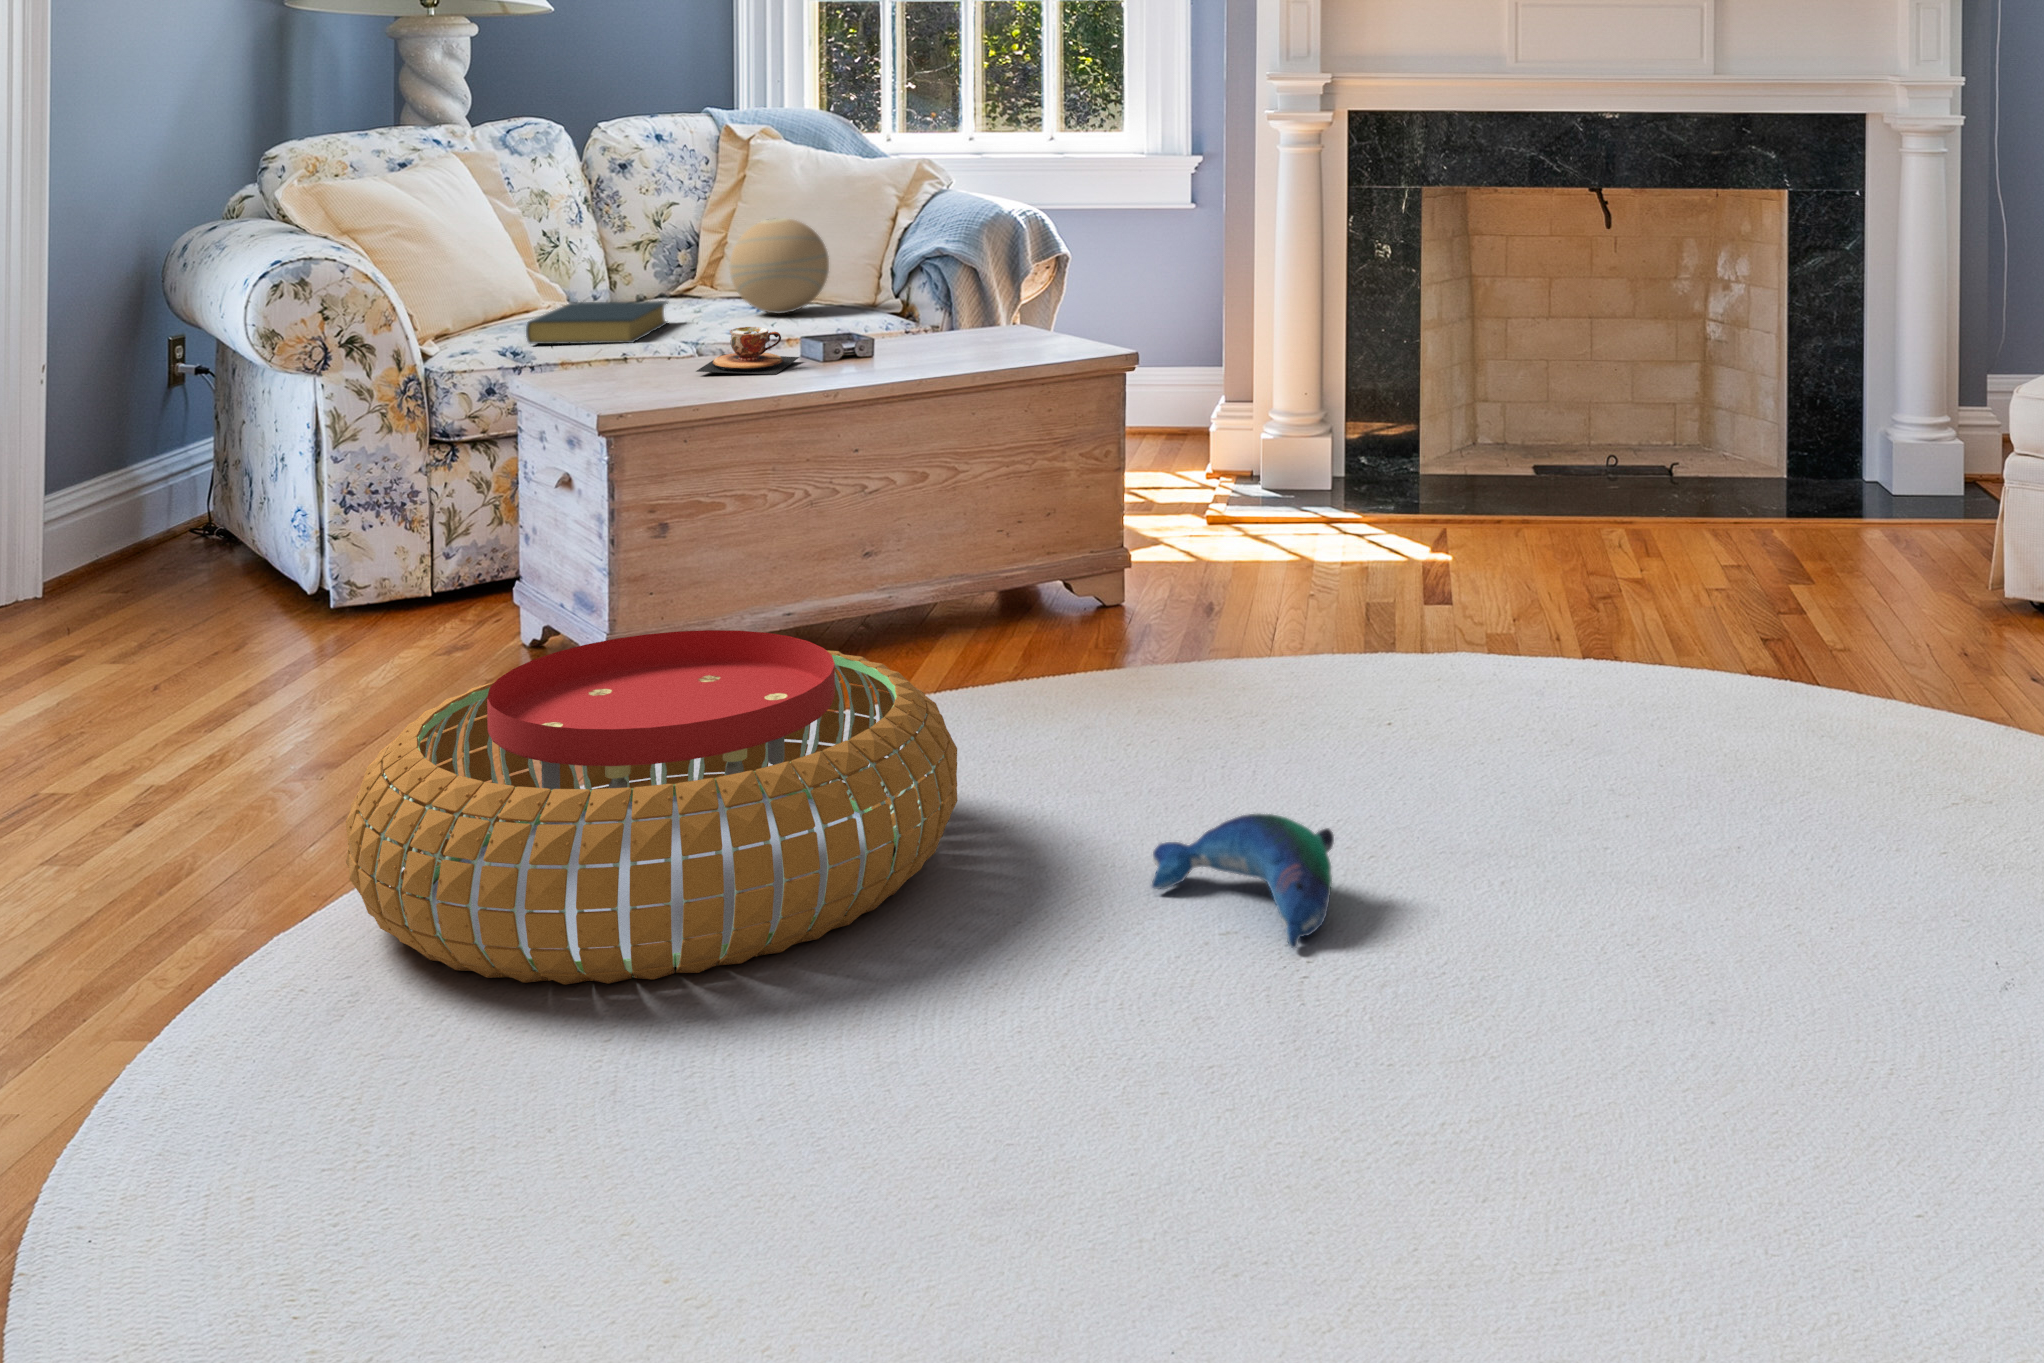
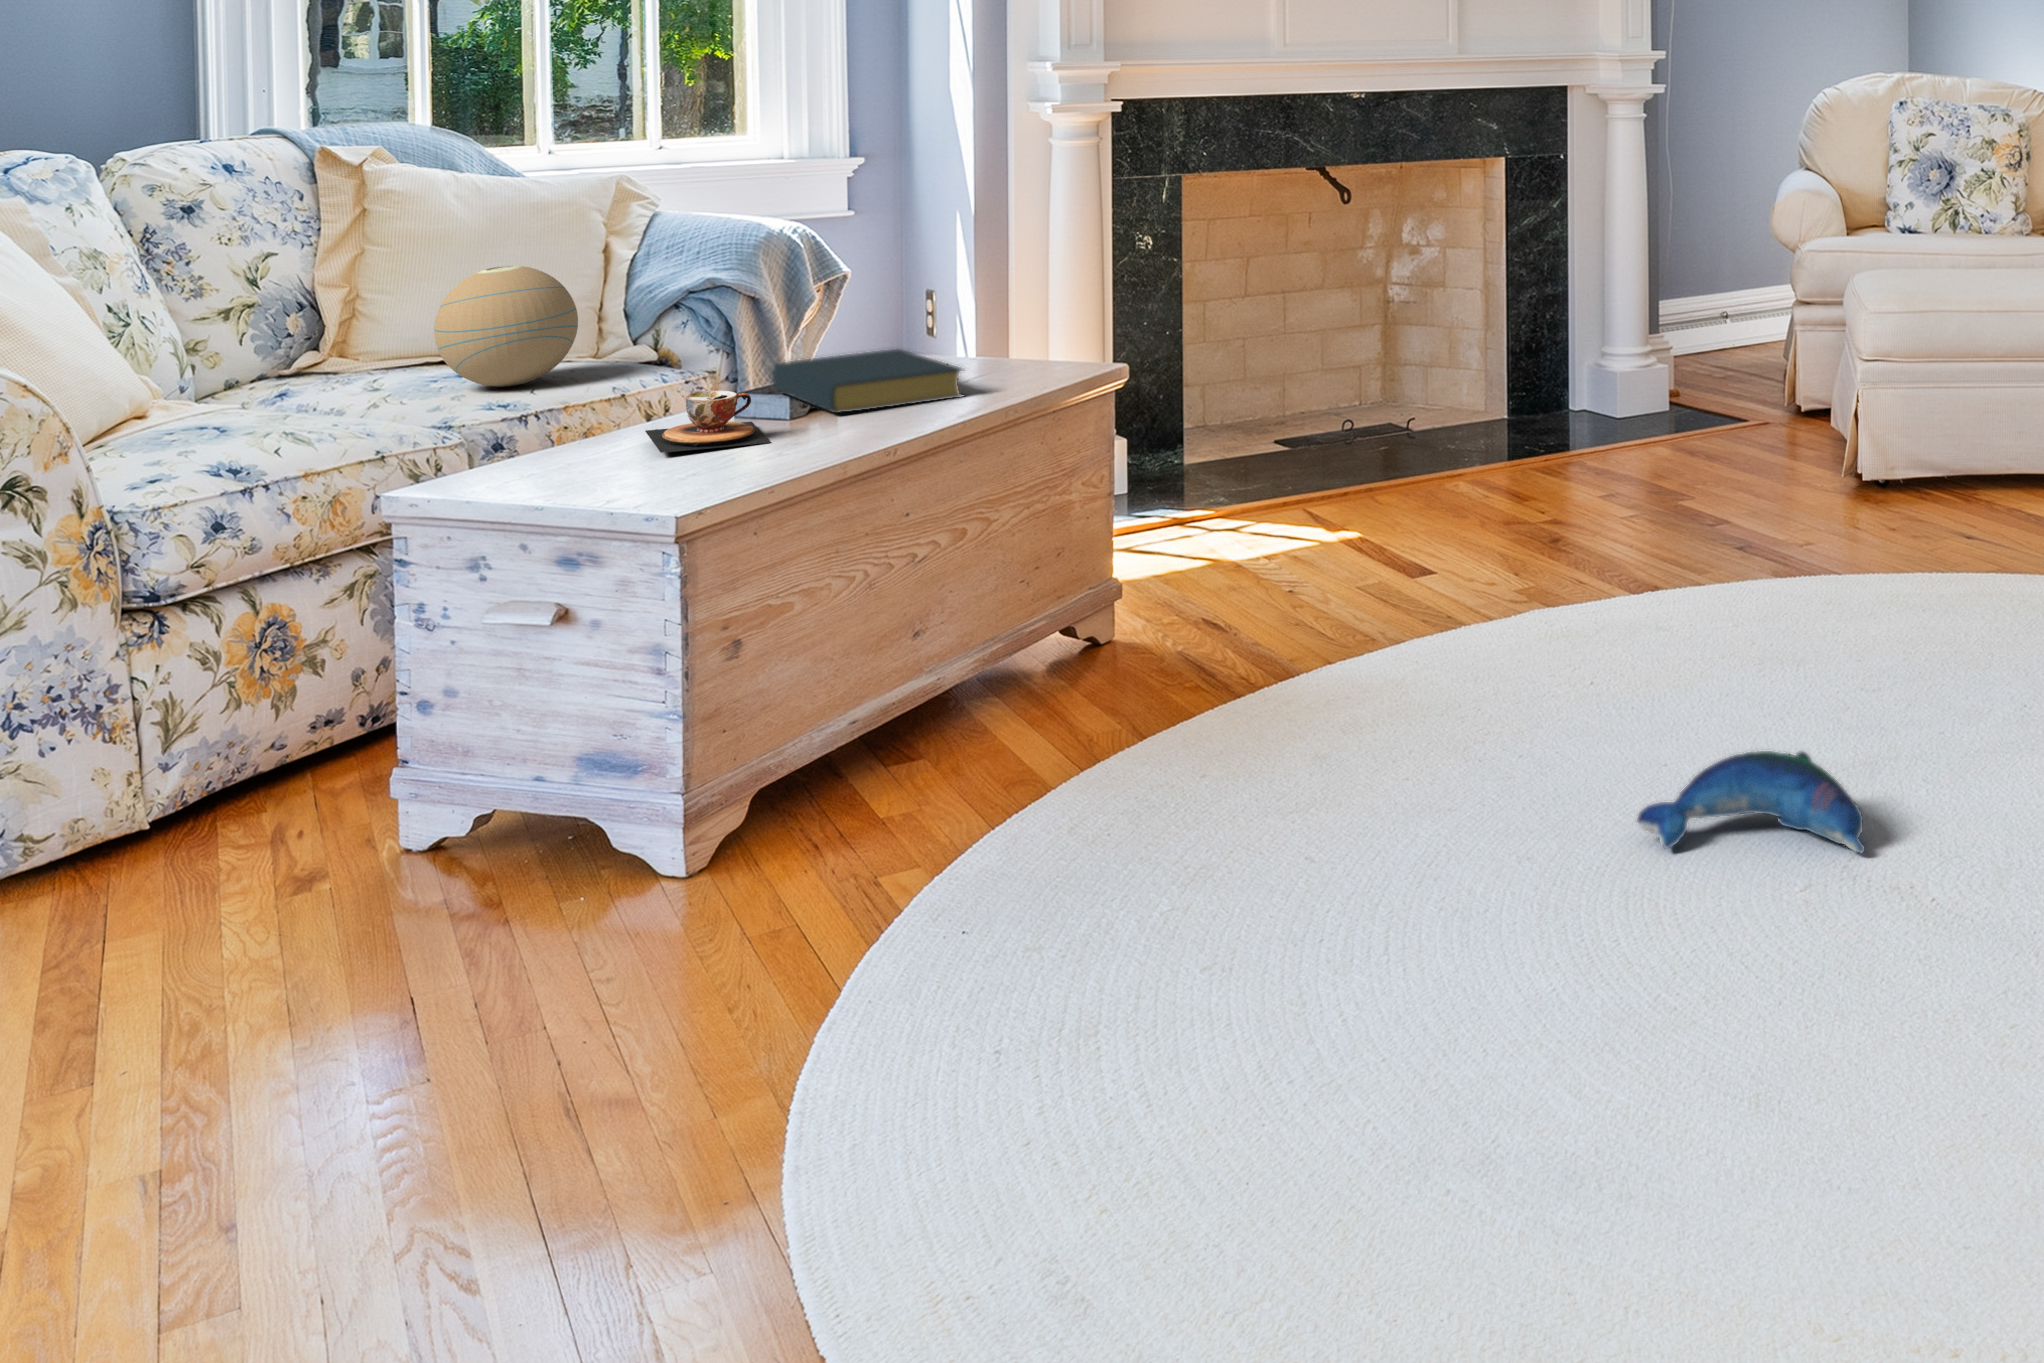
hardback book: present [526,301,668,344] -> present [772,349,964,413]
pouf: present [346,630,957,985] -> none [823,695,1508,1130]

